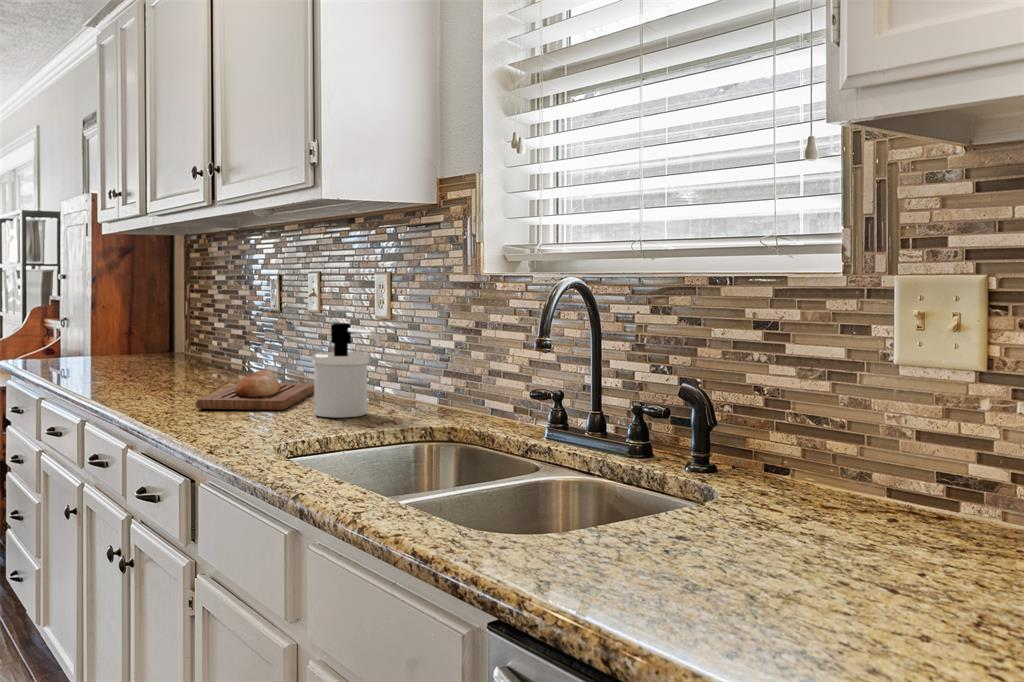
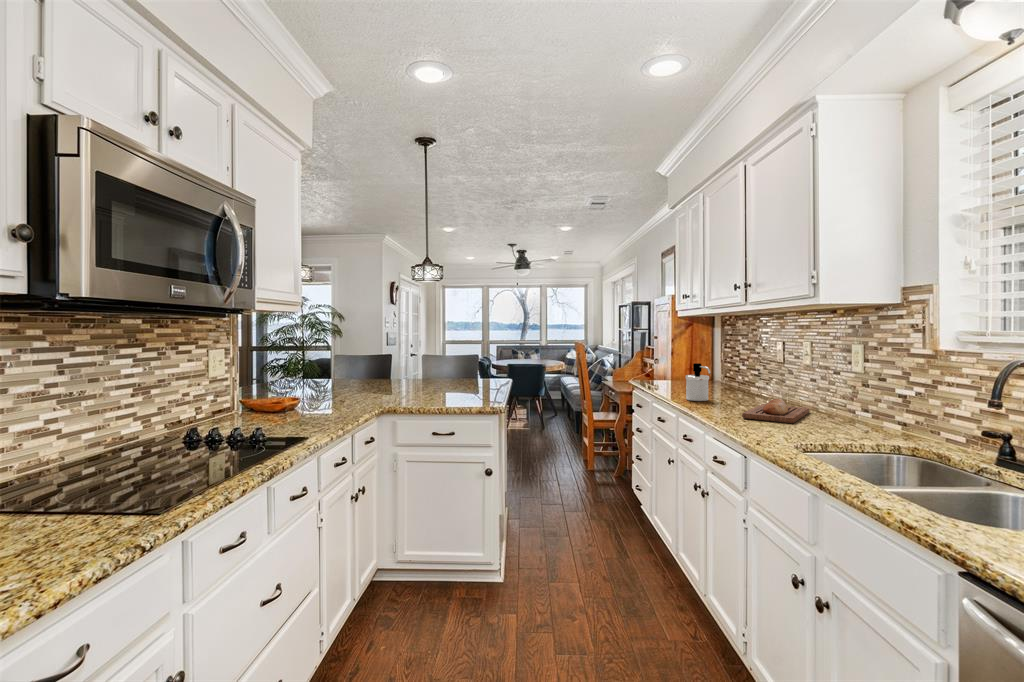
soap dispenser: present [312,323,382,418] -> present [686,363,711,401]

